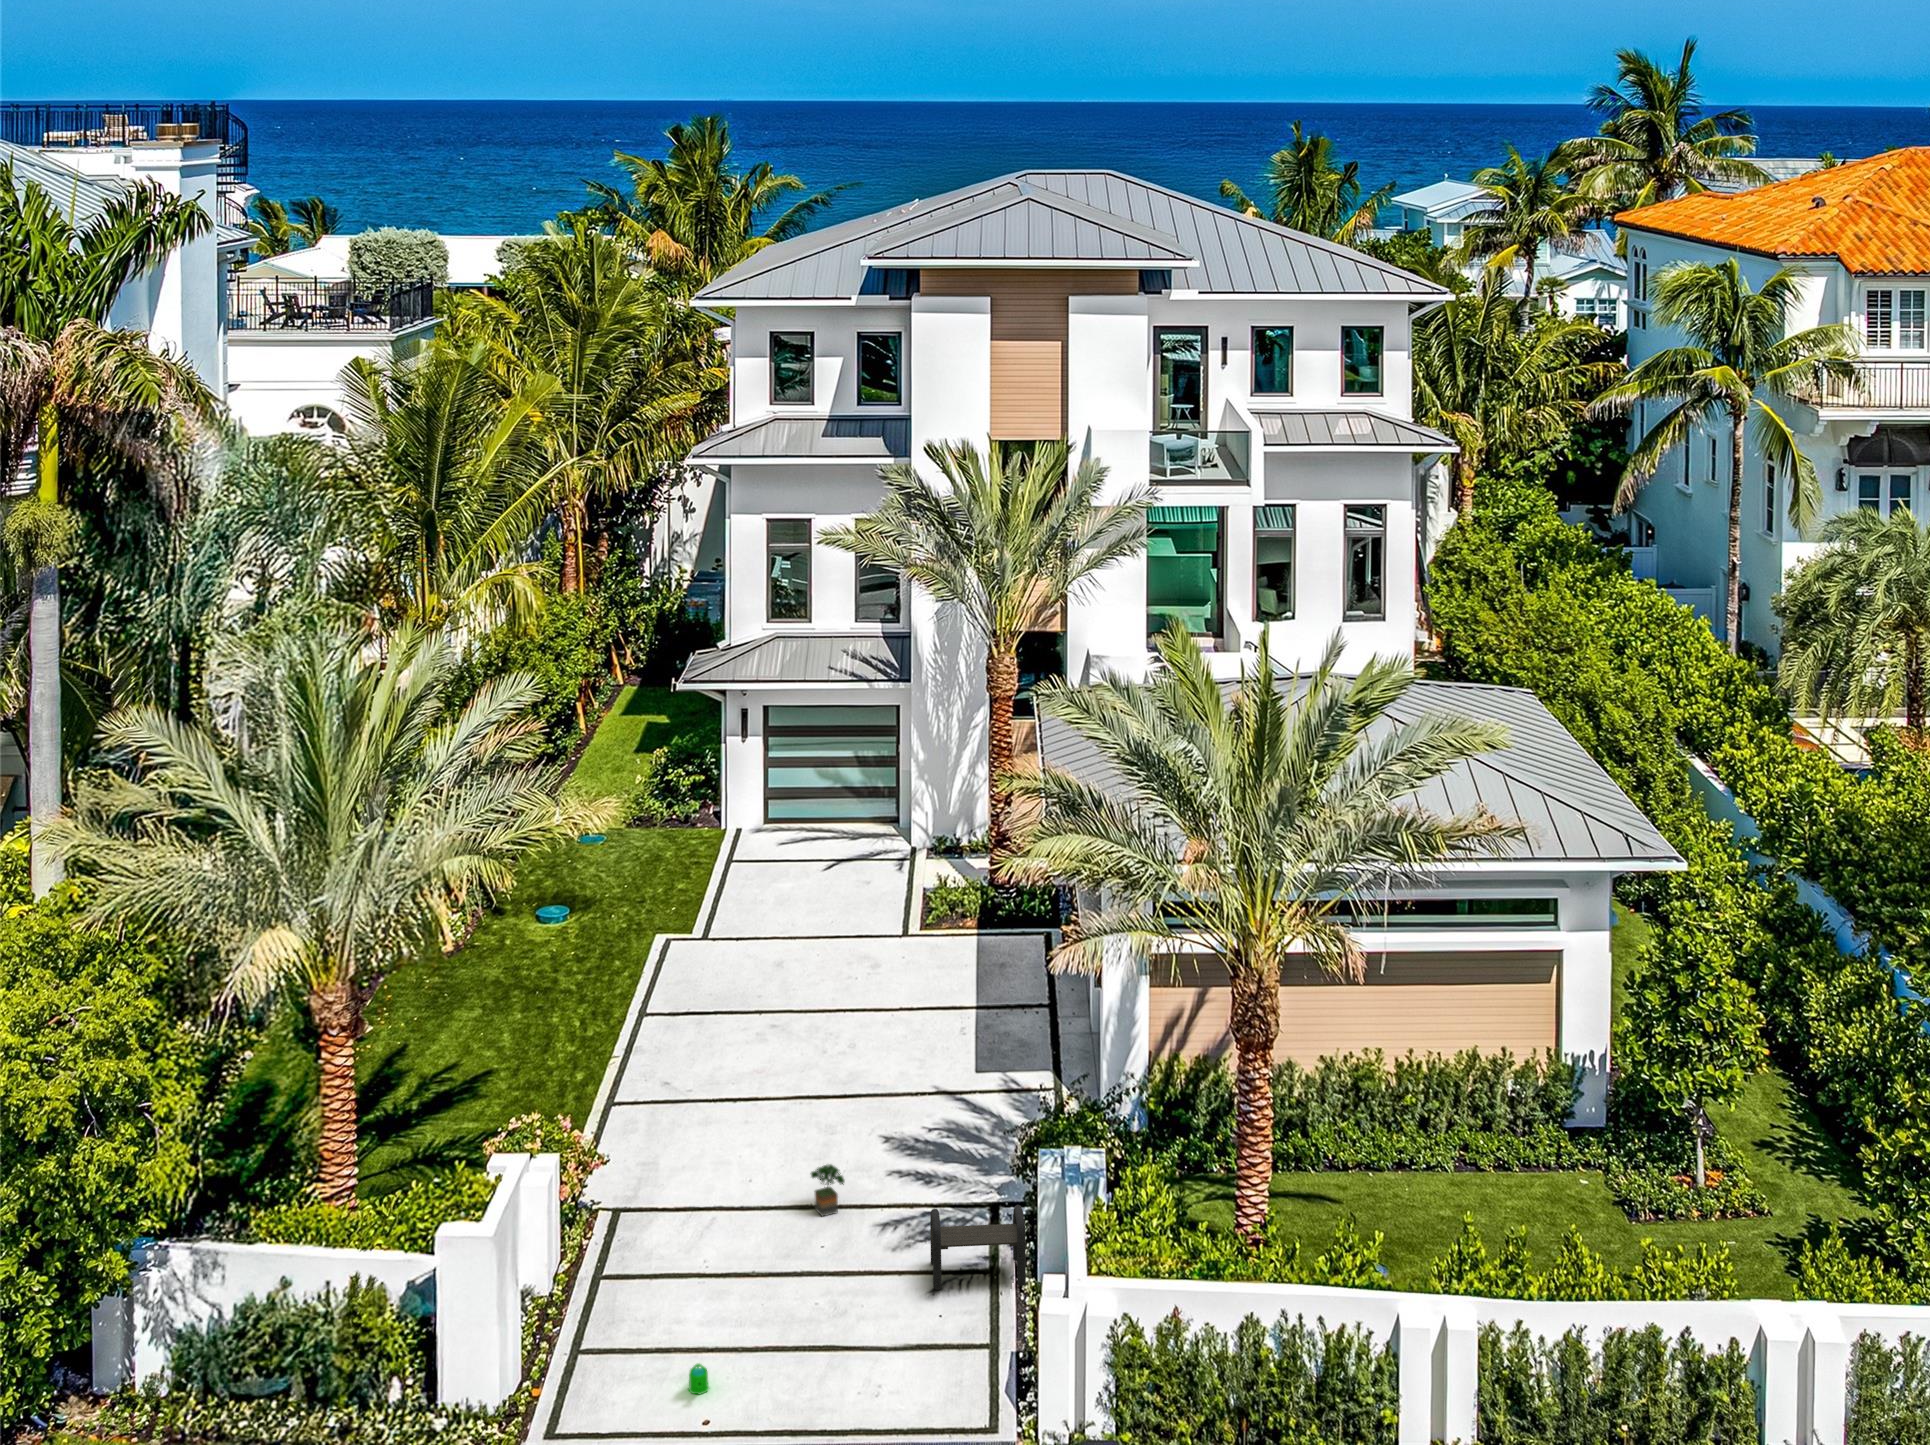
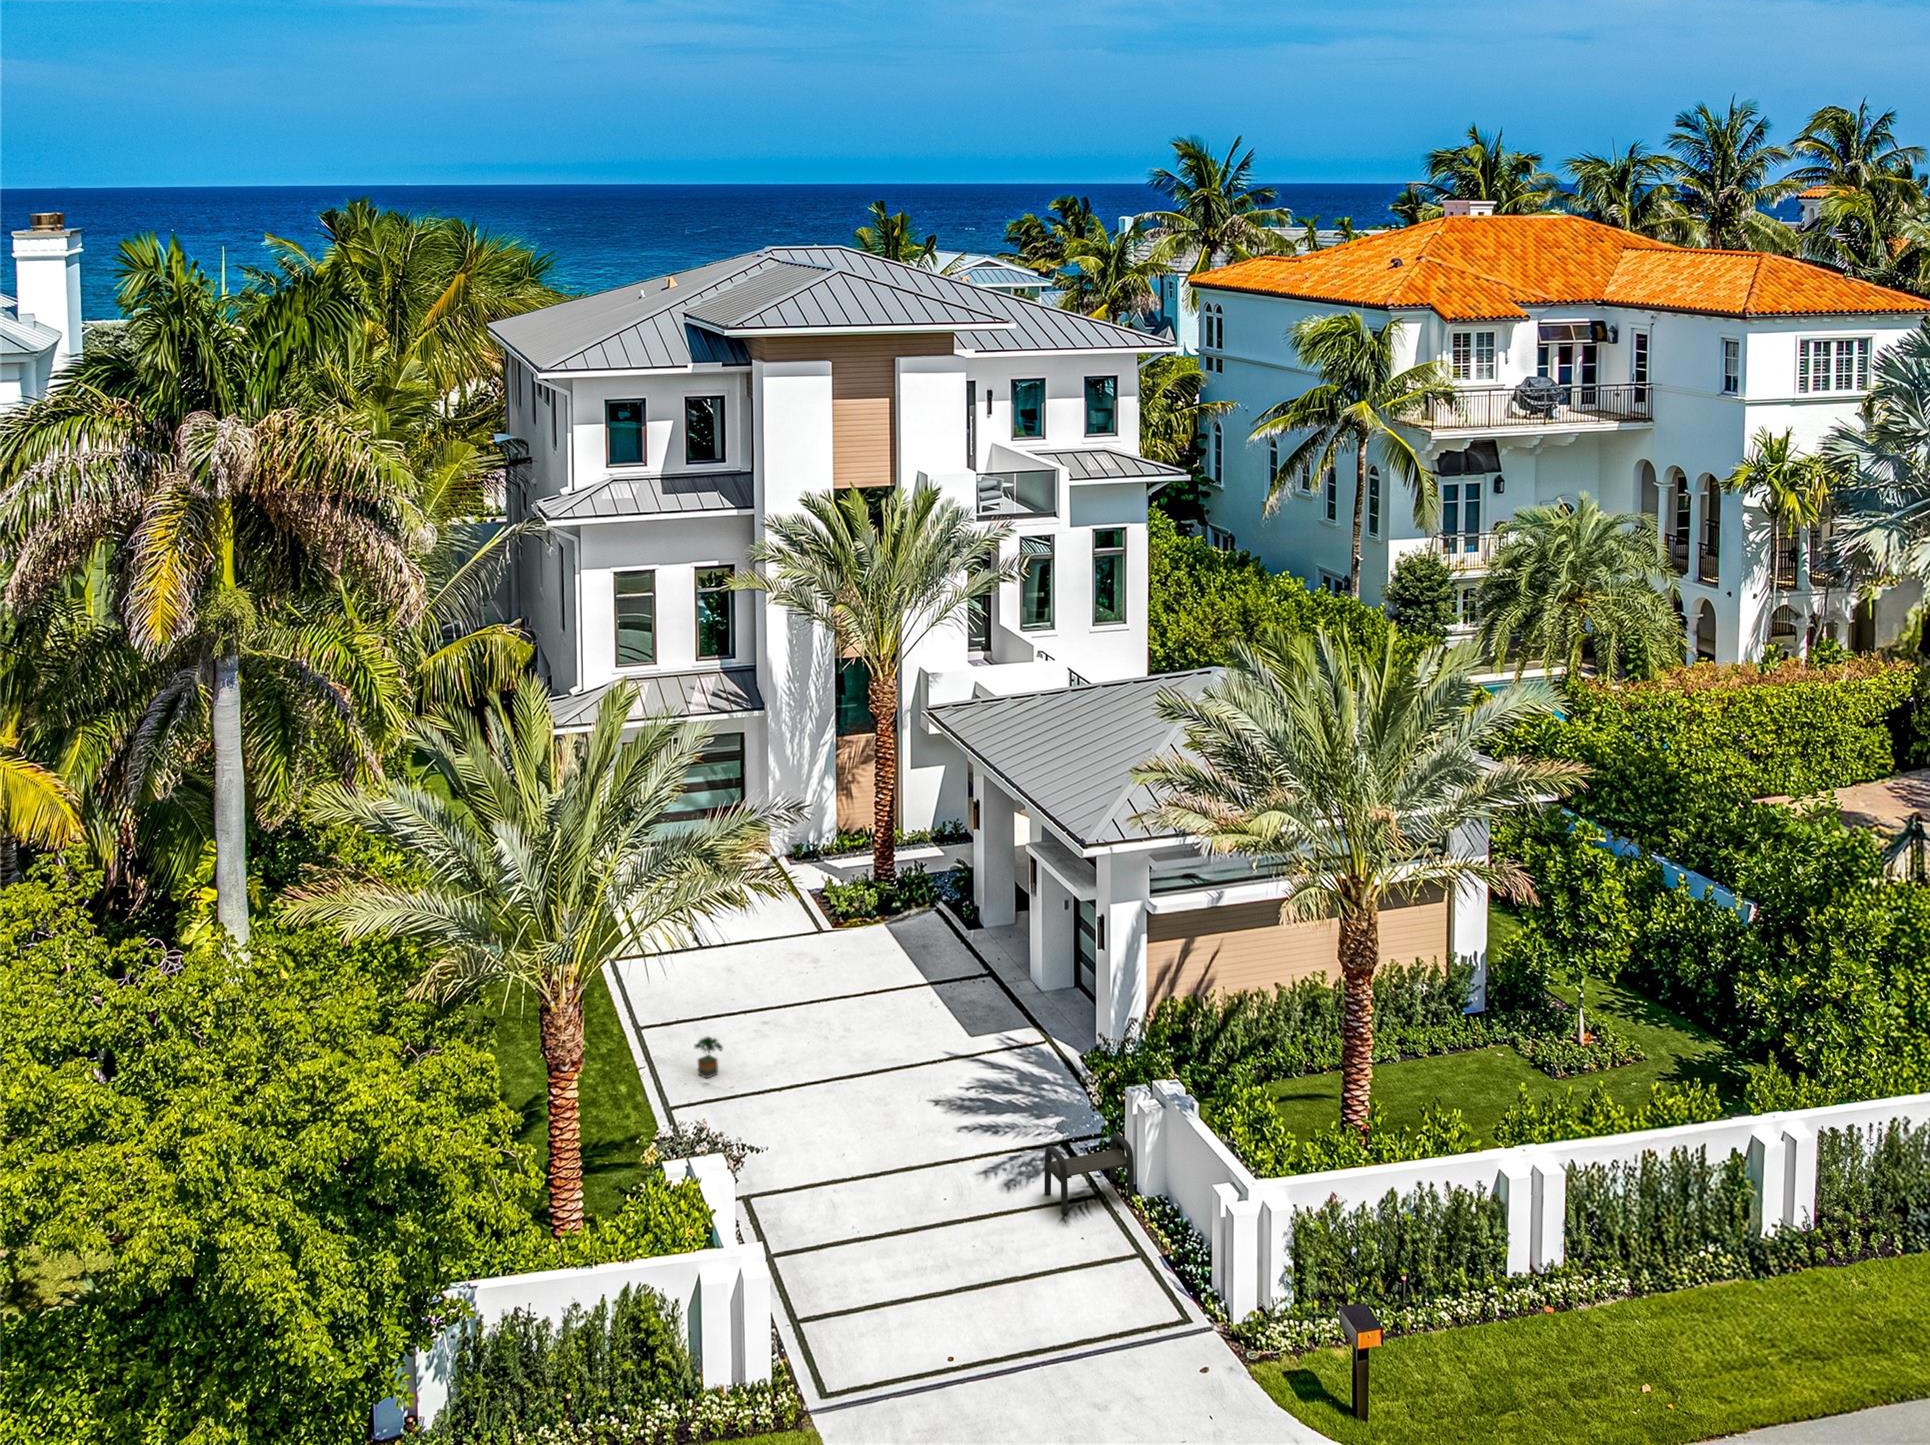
potted tree: present [811,1164,844,1216] -> present [694,1037,722,1078]
watering can: present [689,1364,709,1394] -> none [913,1300,932,1328]

